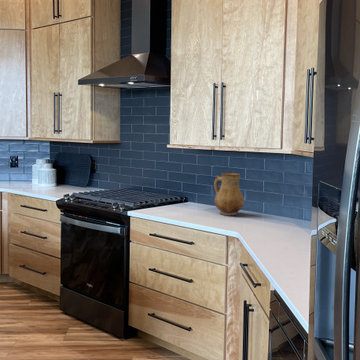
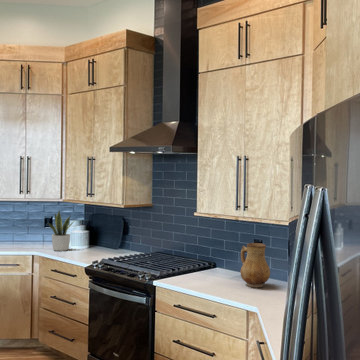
potted plant: none [12,145,44,188] -> present [48,211,72,251]

